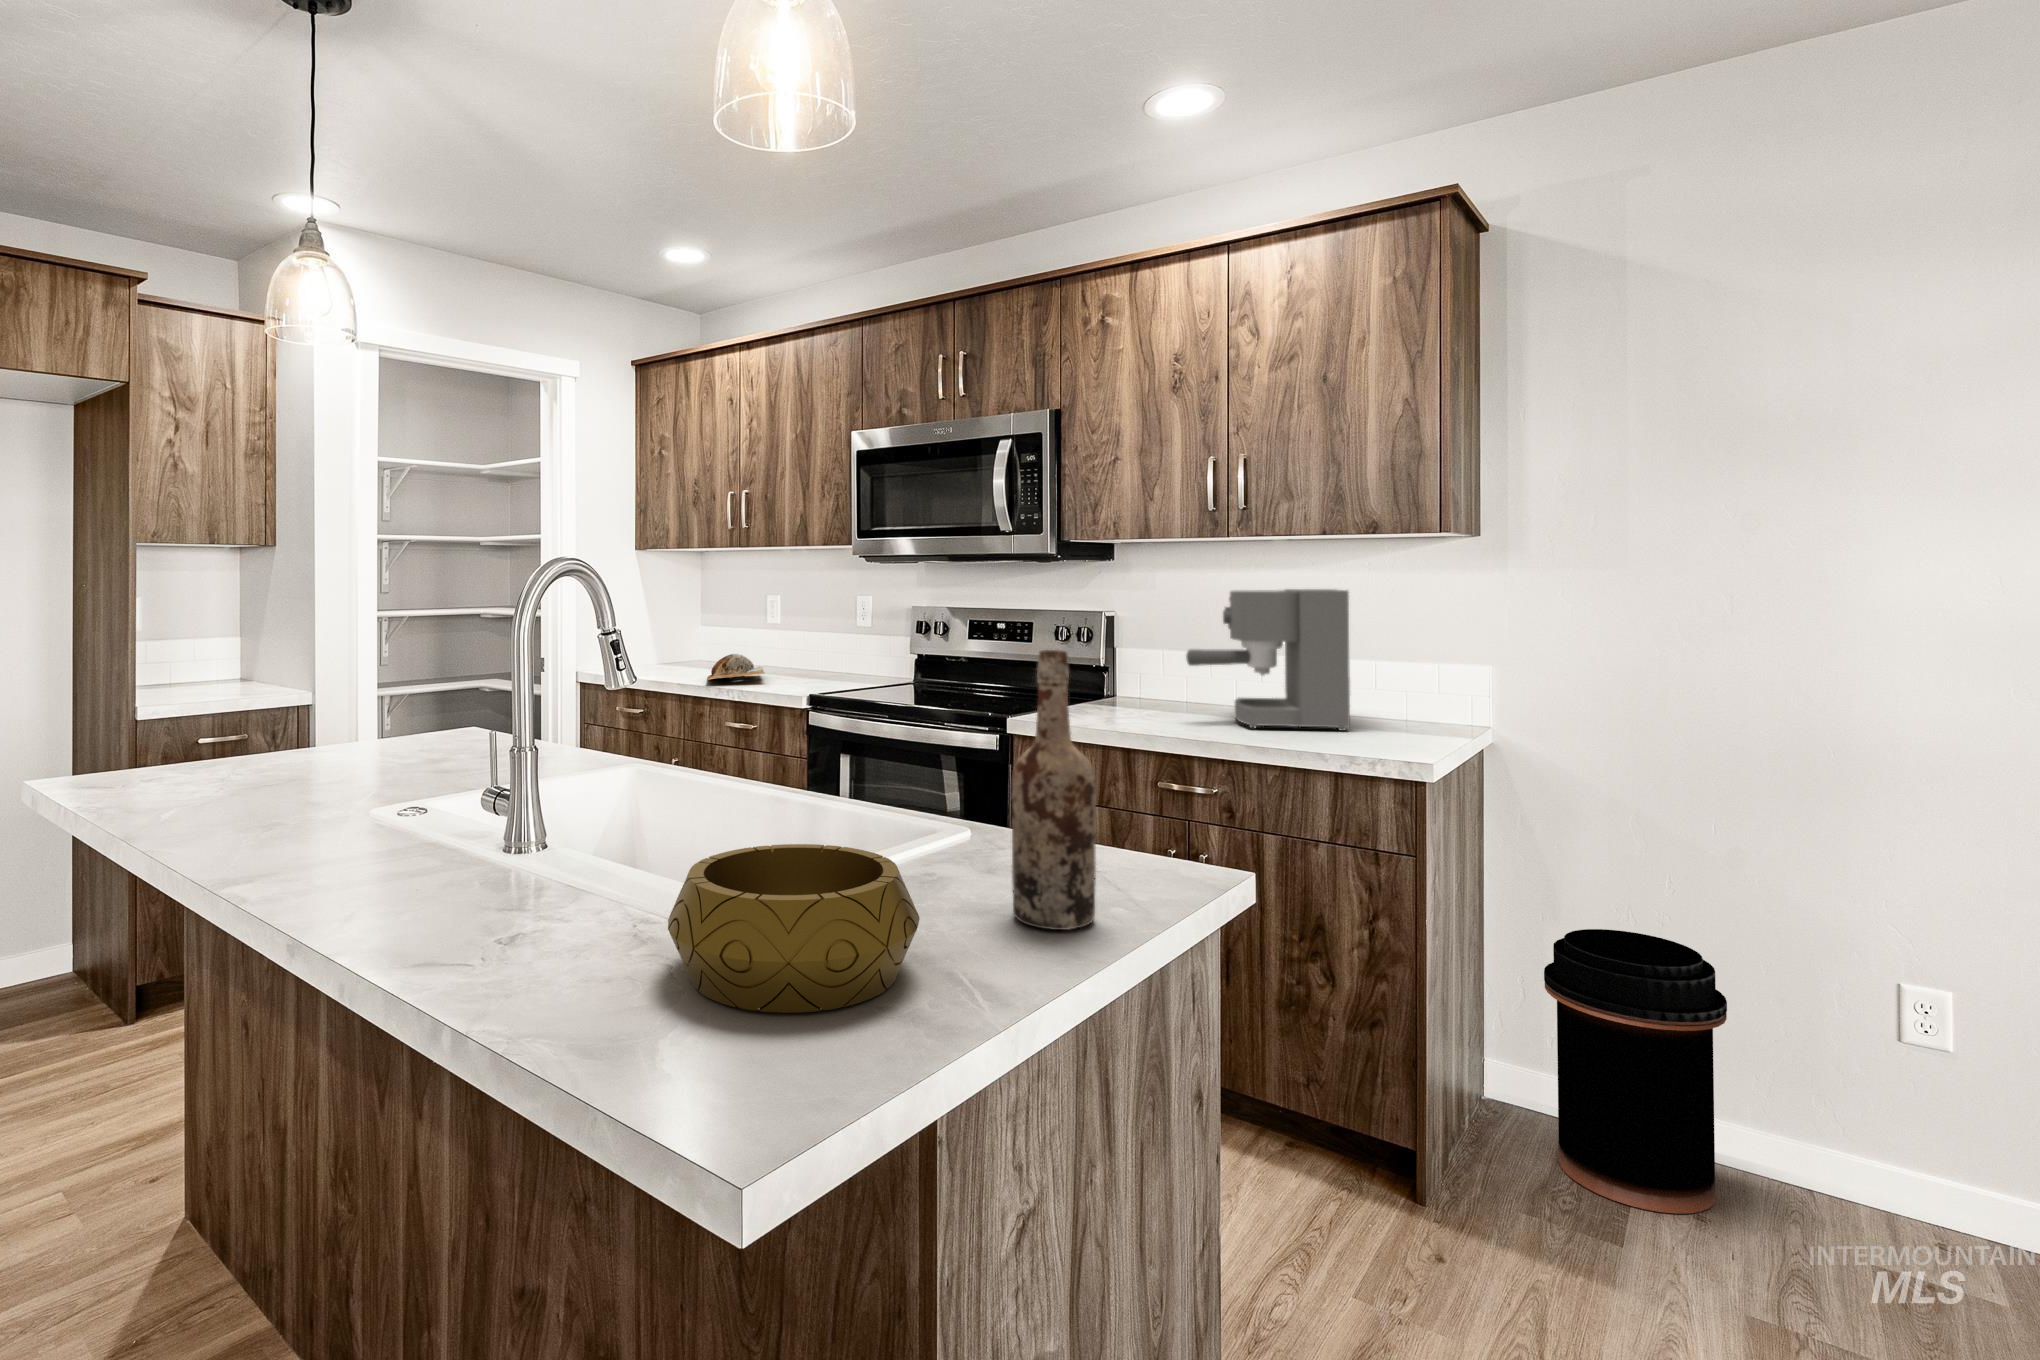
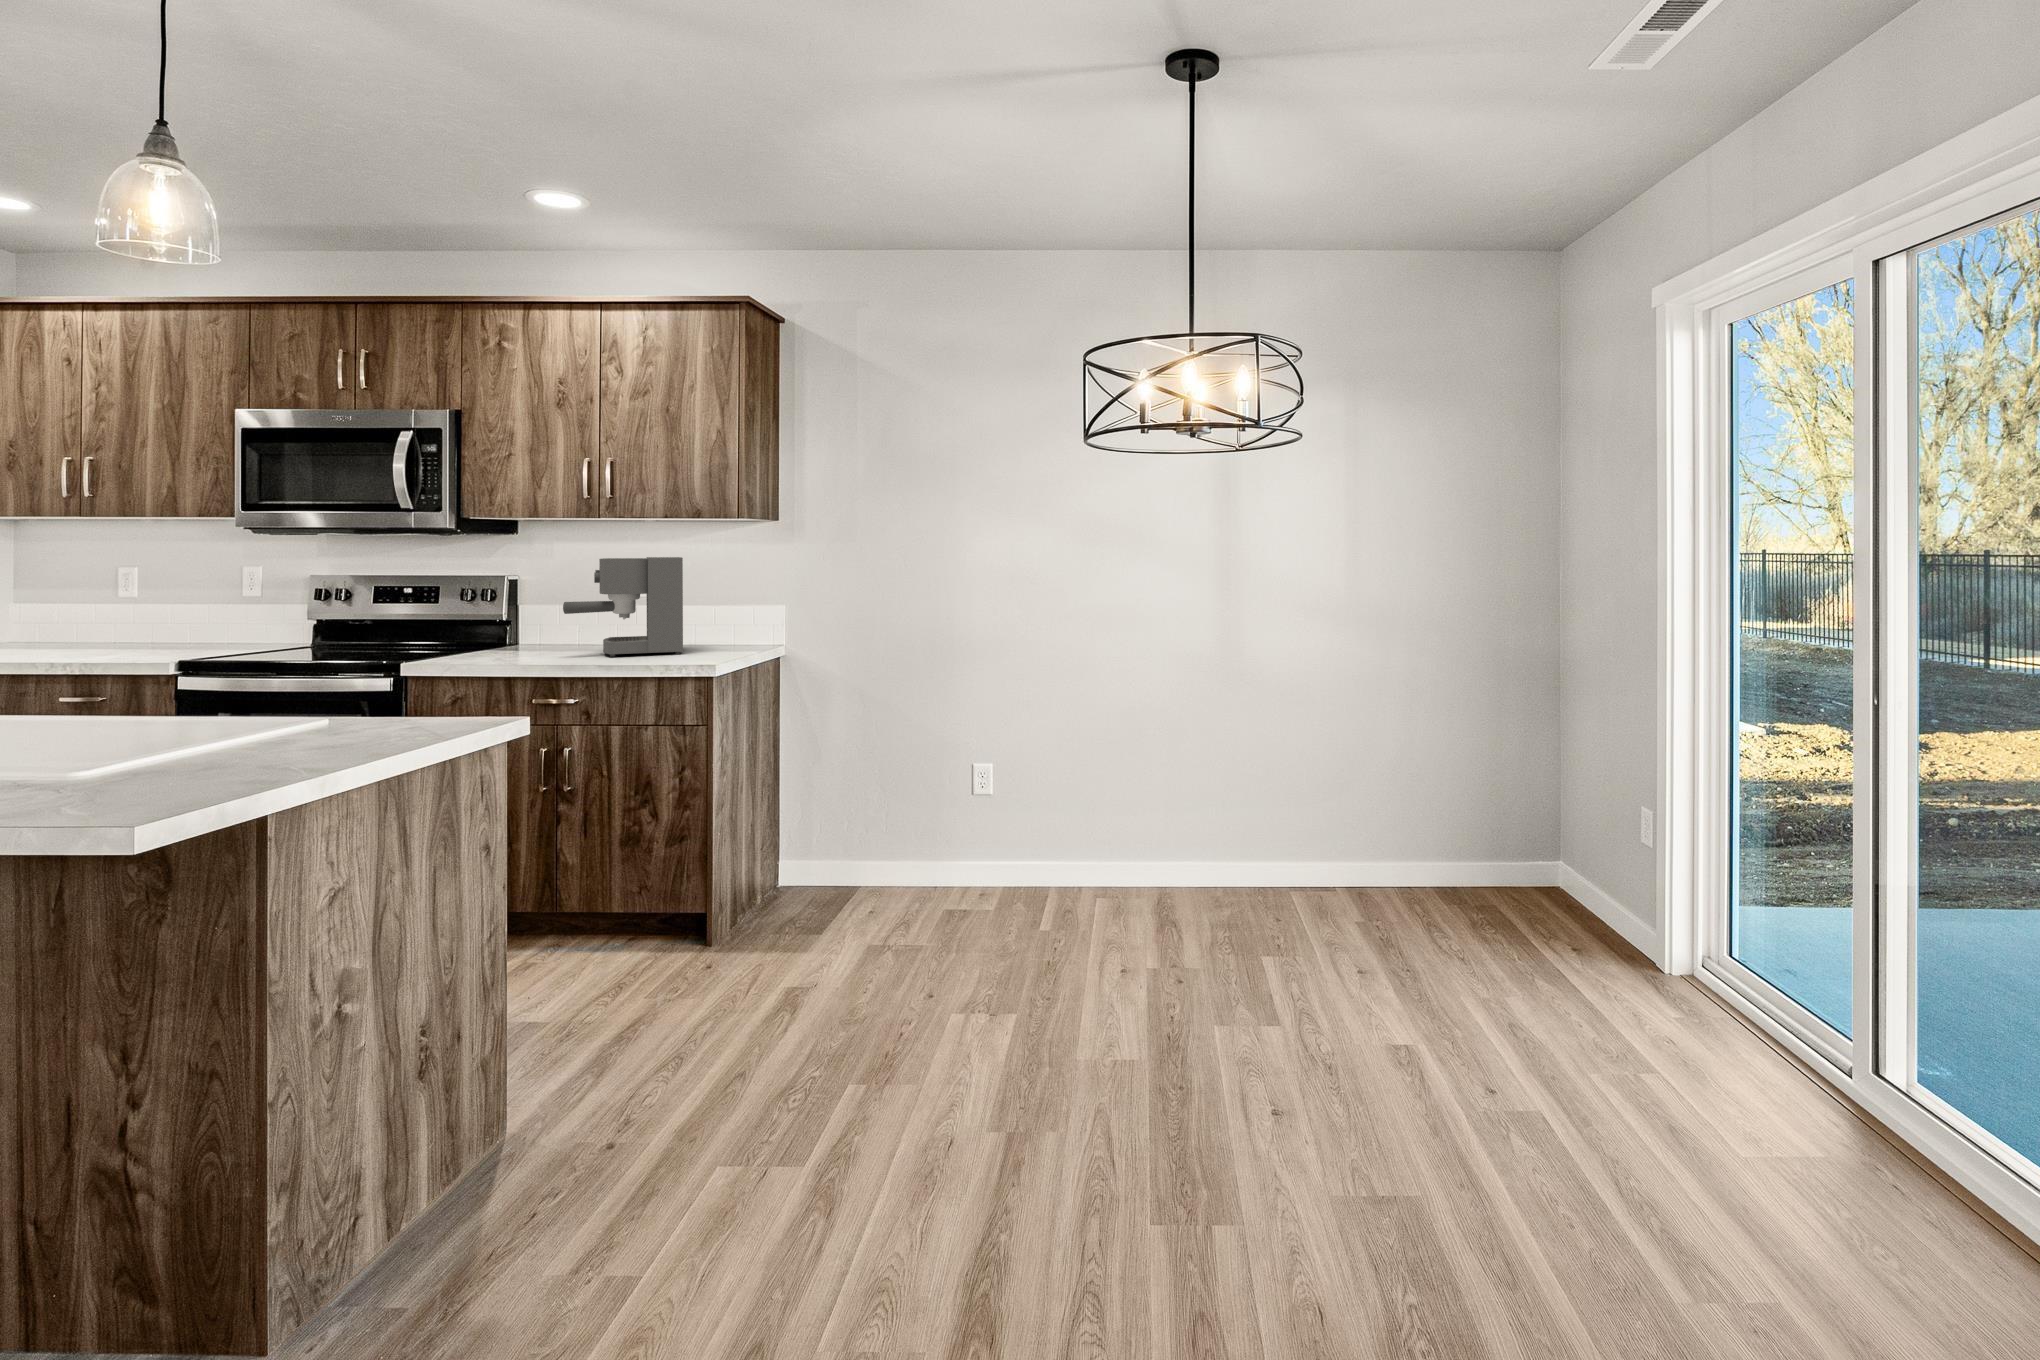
wine bottle: present [1012,650,1096,930] -> none [347,587,405,742]
chopping board: present [707,654,765,680] -> none [33,627,122,656]
decorative bowl: present [668,844,920,1013] -> none [76,704,273,783]
trash can: present [1544,929,1727,1214] -> none [799,762,891,917]

